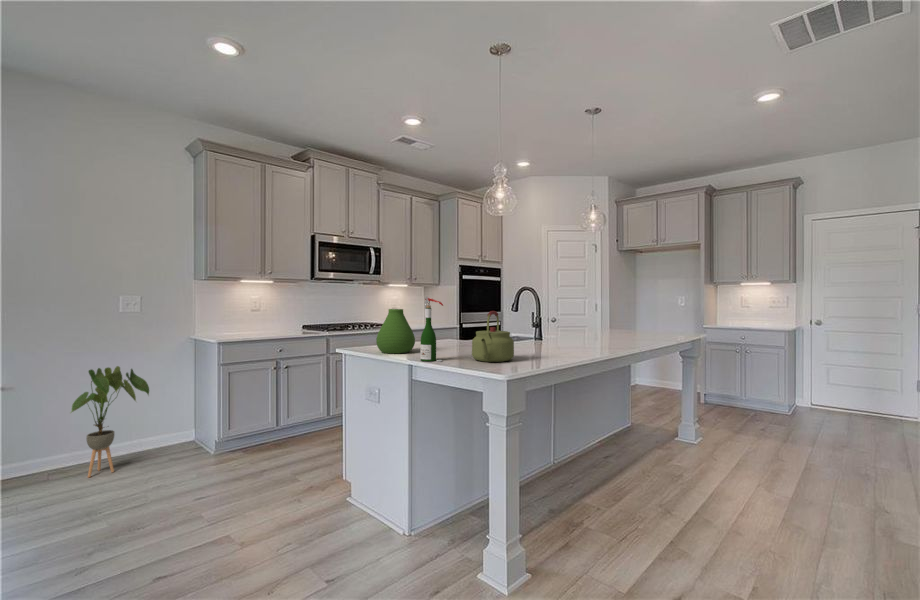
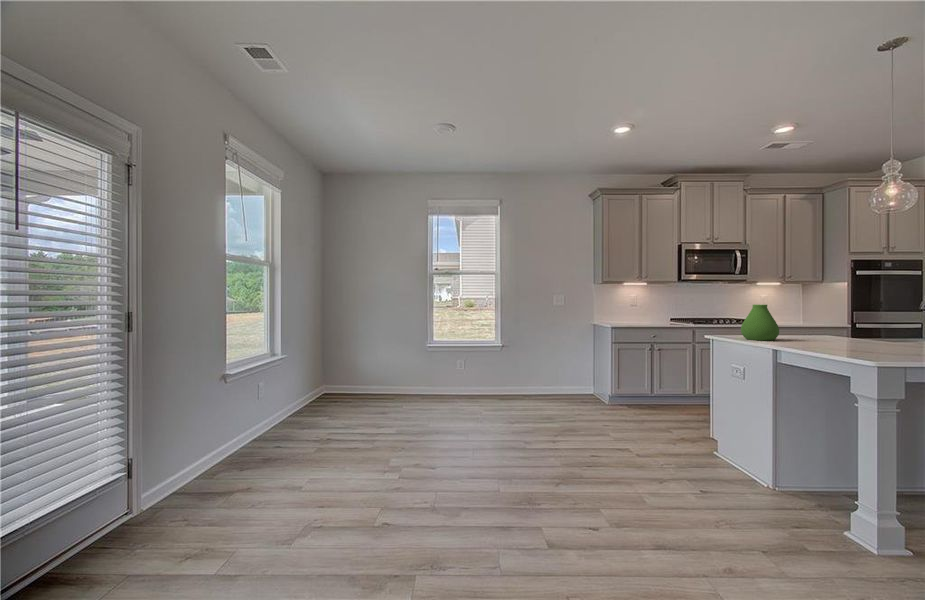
wine bottle: present [420,297,443,362] -> none [782,294,806,347]
kettle: present [472,311,514,362] -> none [839,307,892,352]
house plant: present [71,366,149,477] -> none [534,338,572,401]

